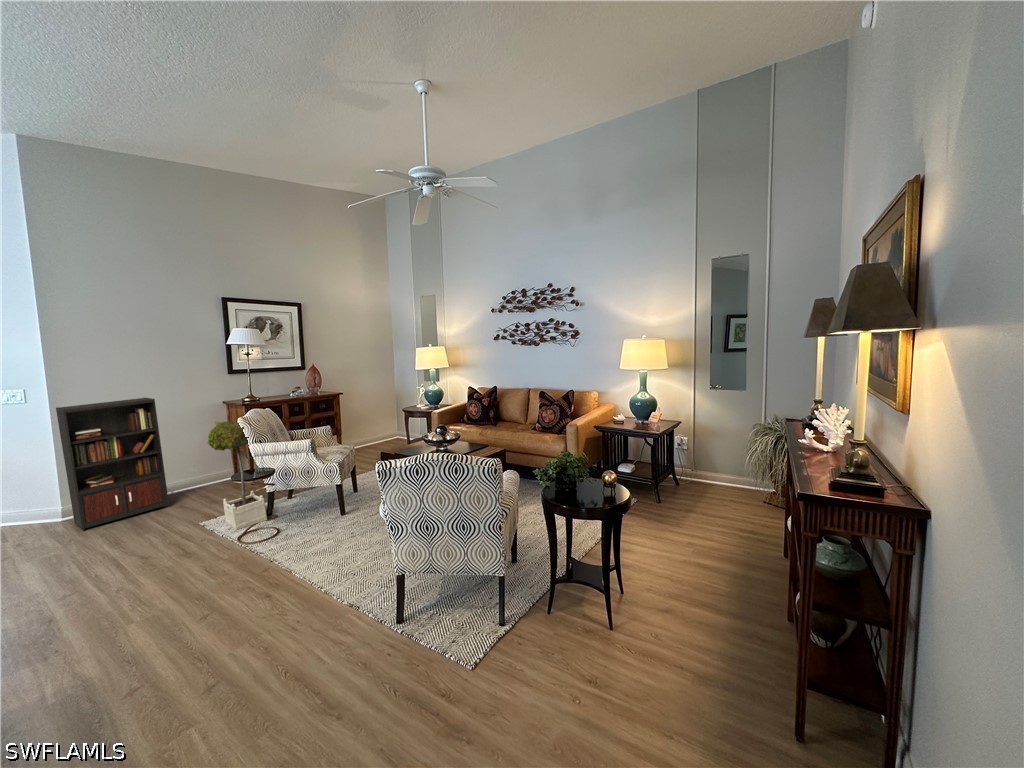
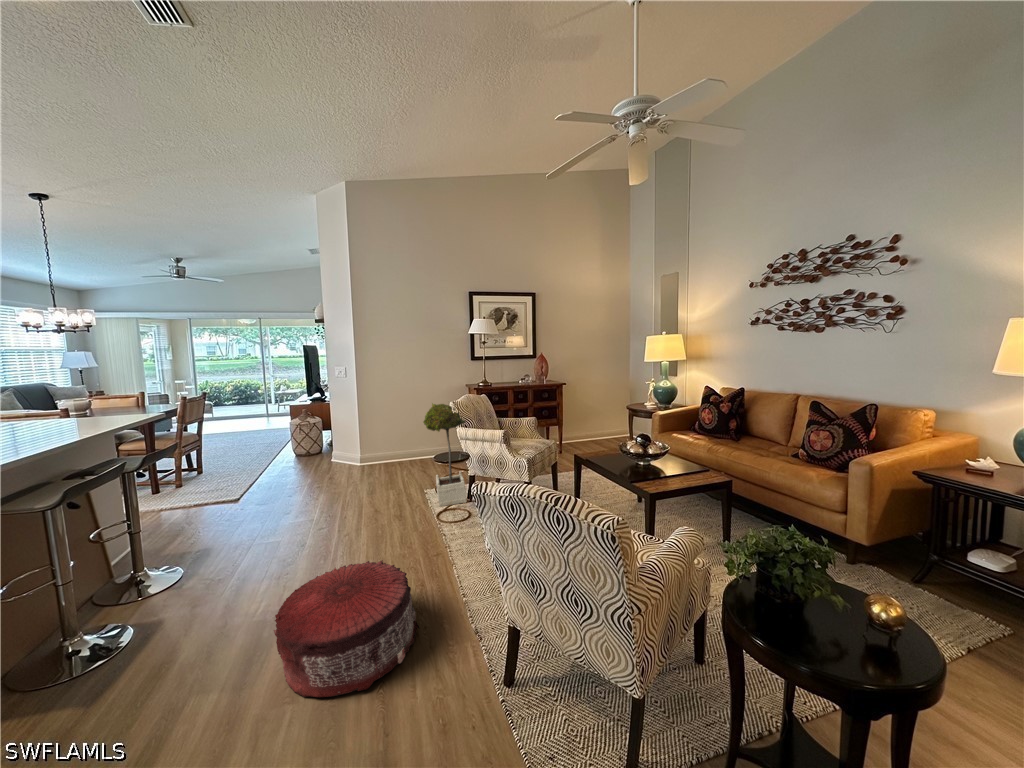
bookcase: present [56,398,174,530] -> none [348,377,426,477]
pouf: none [151,565,301,694] -> present [274,560,419,697]

